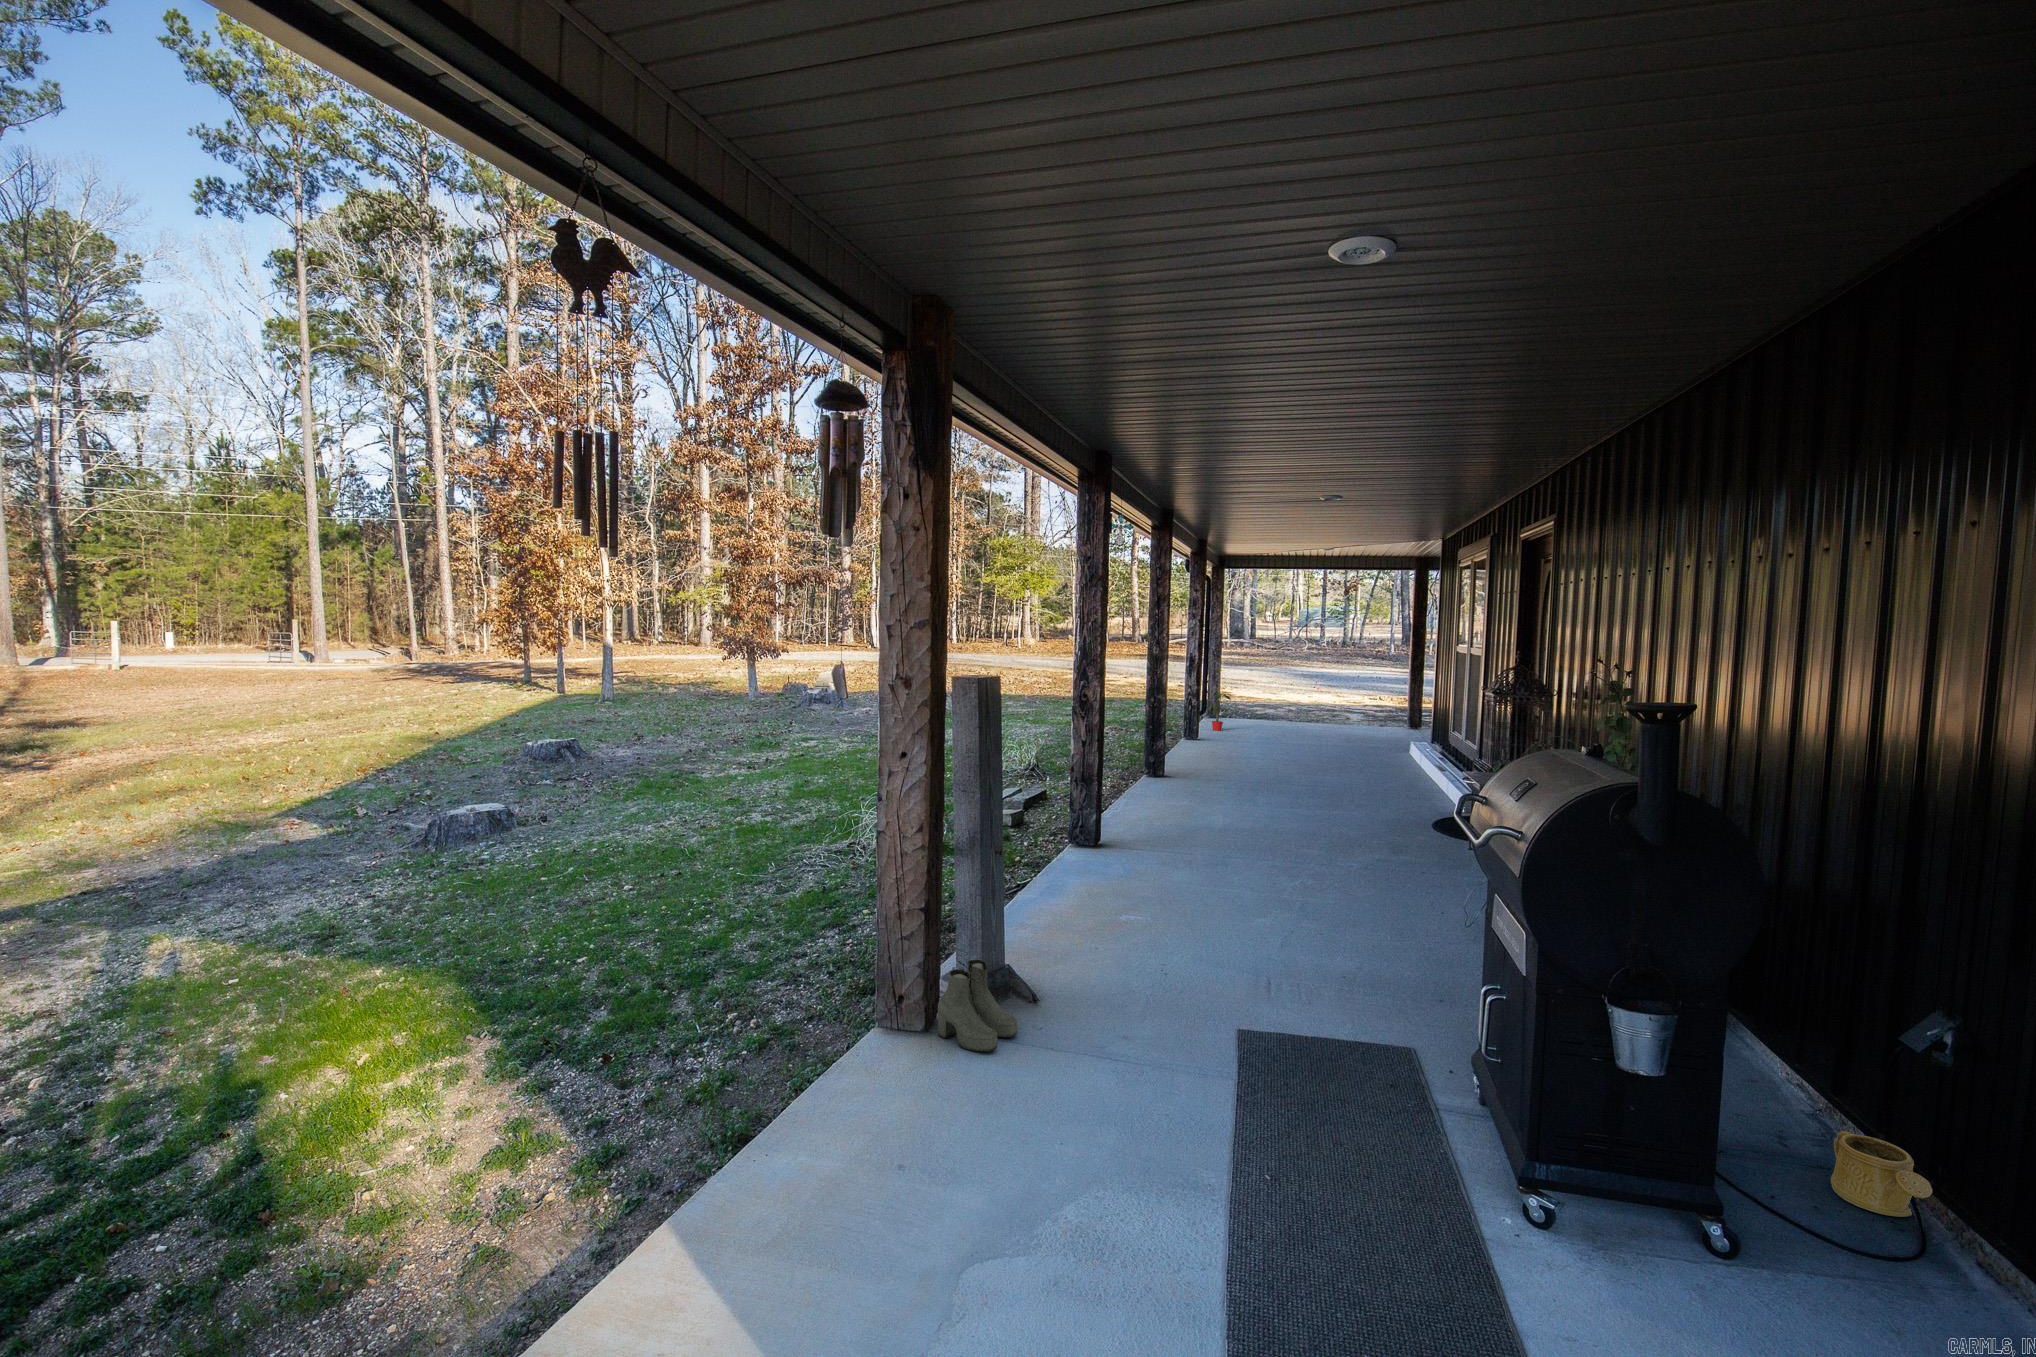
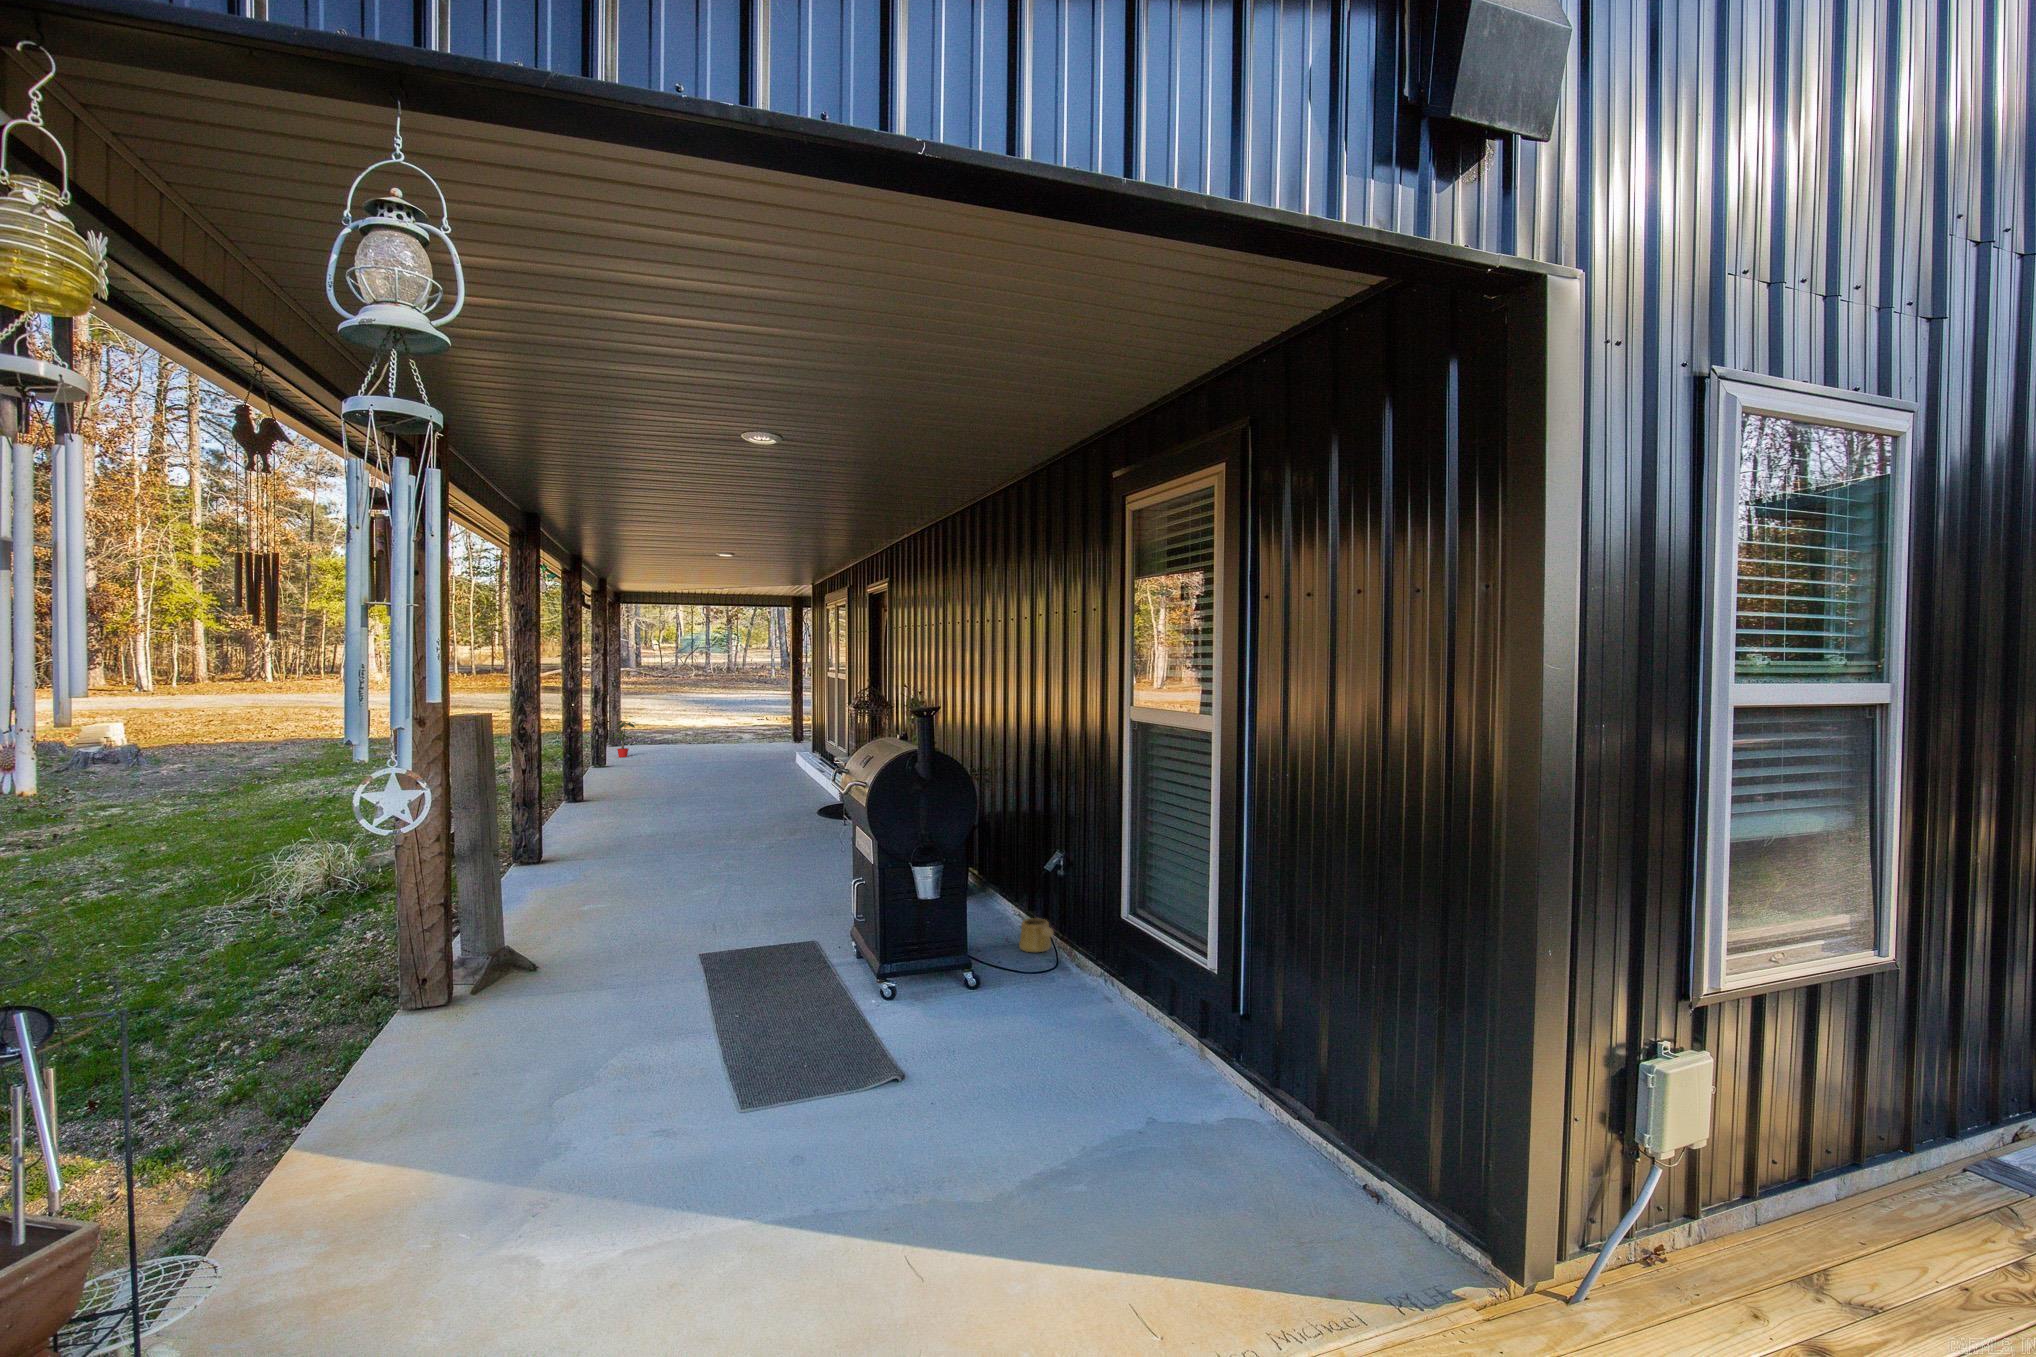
boots: present [938,960,1018,1052] -> none [458,939,530,1005]

